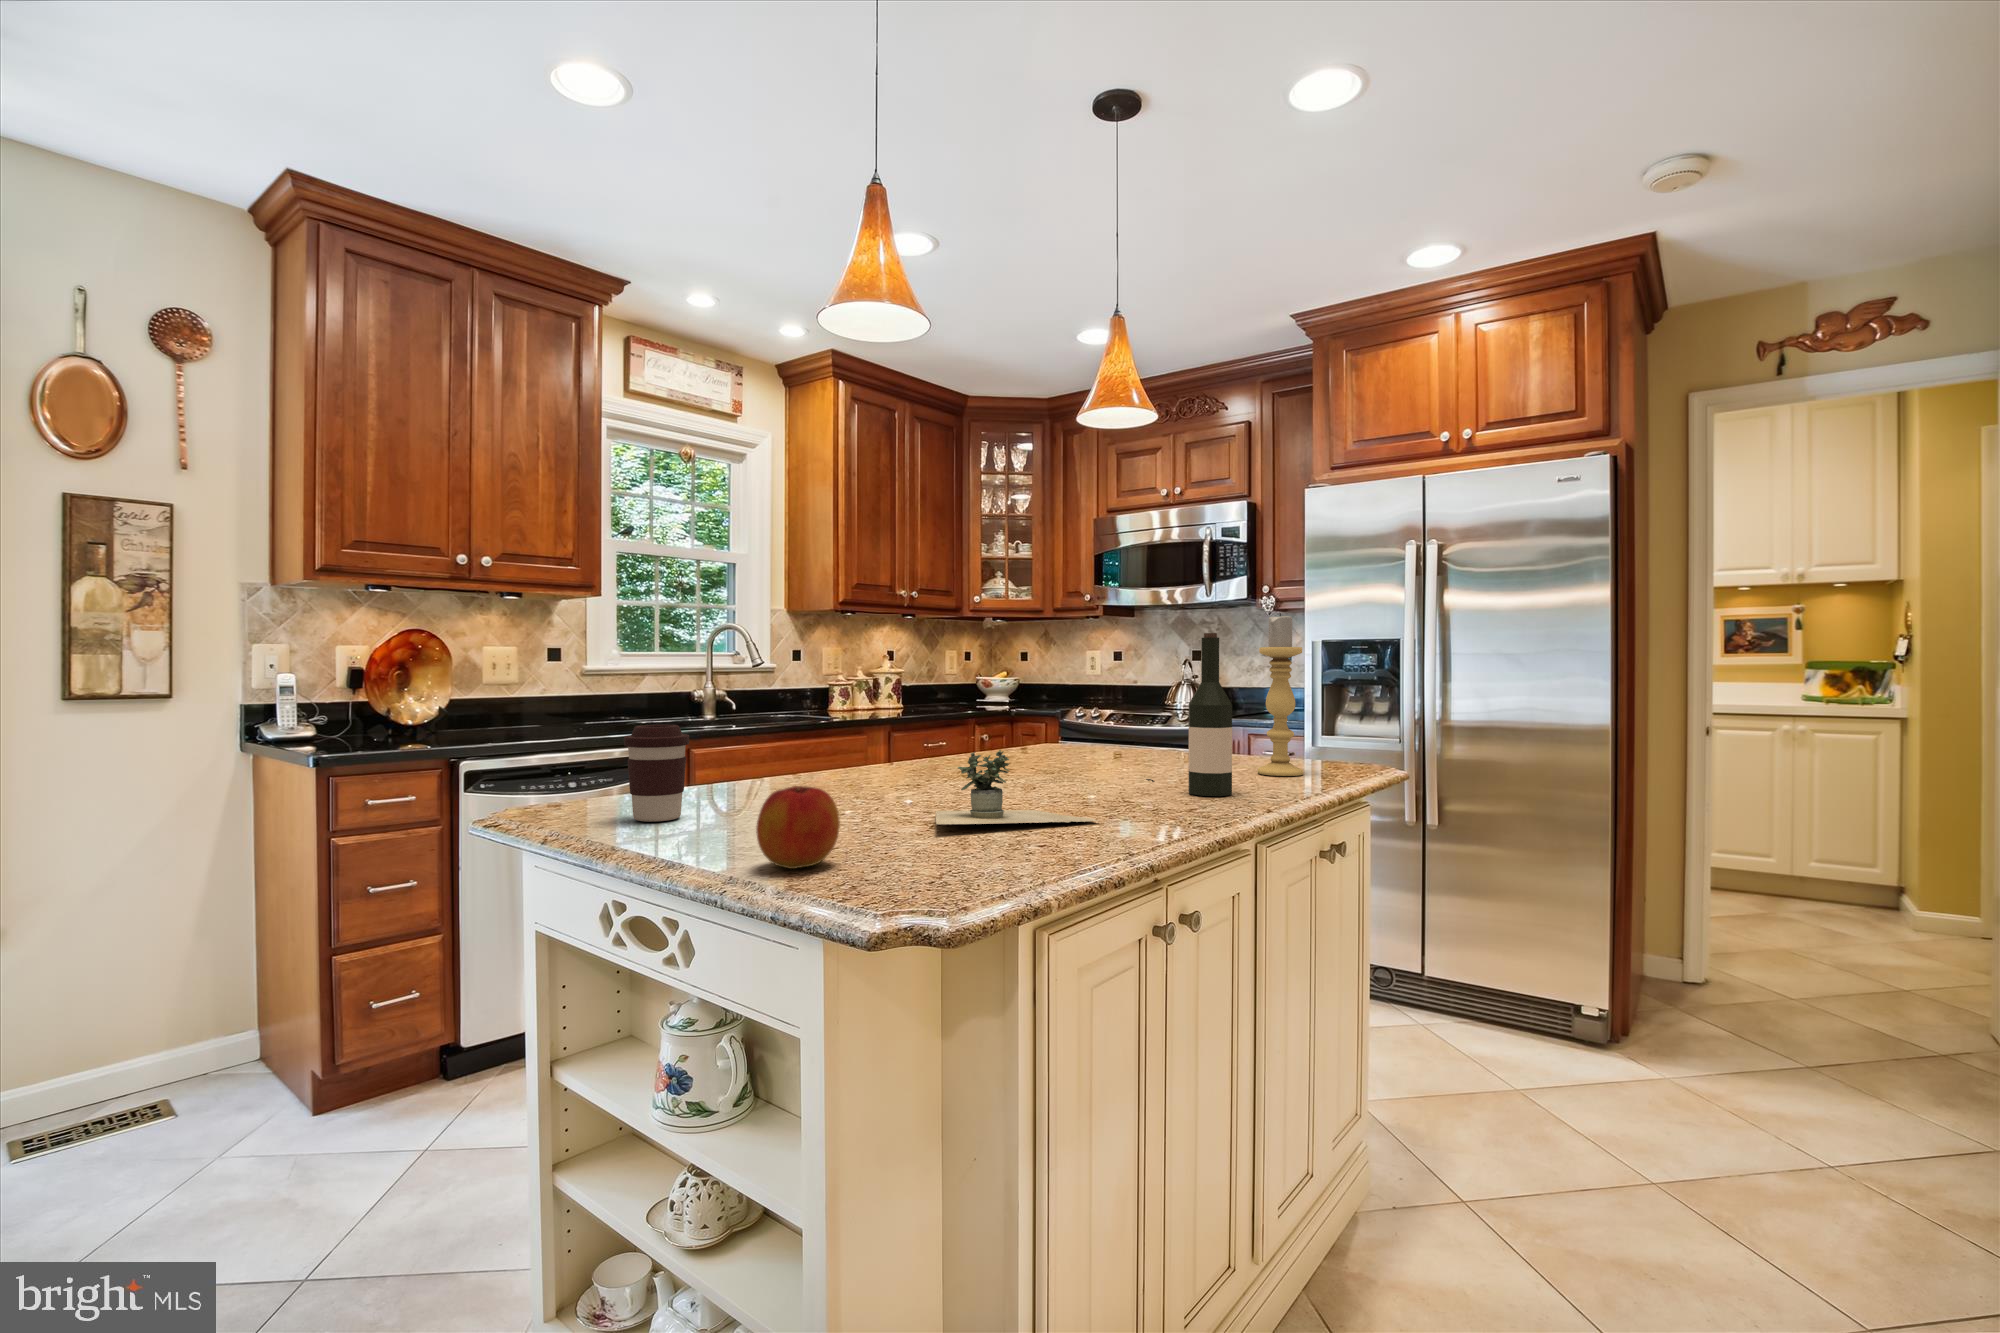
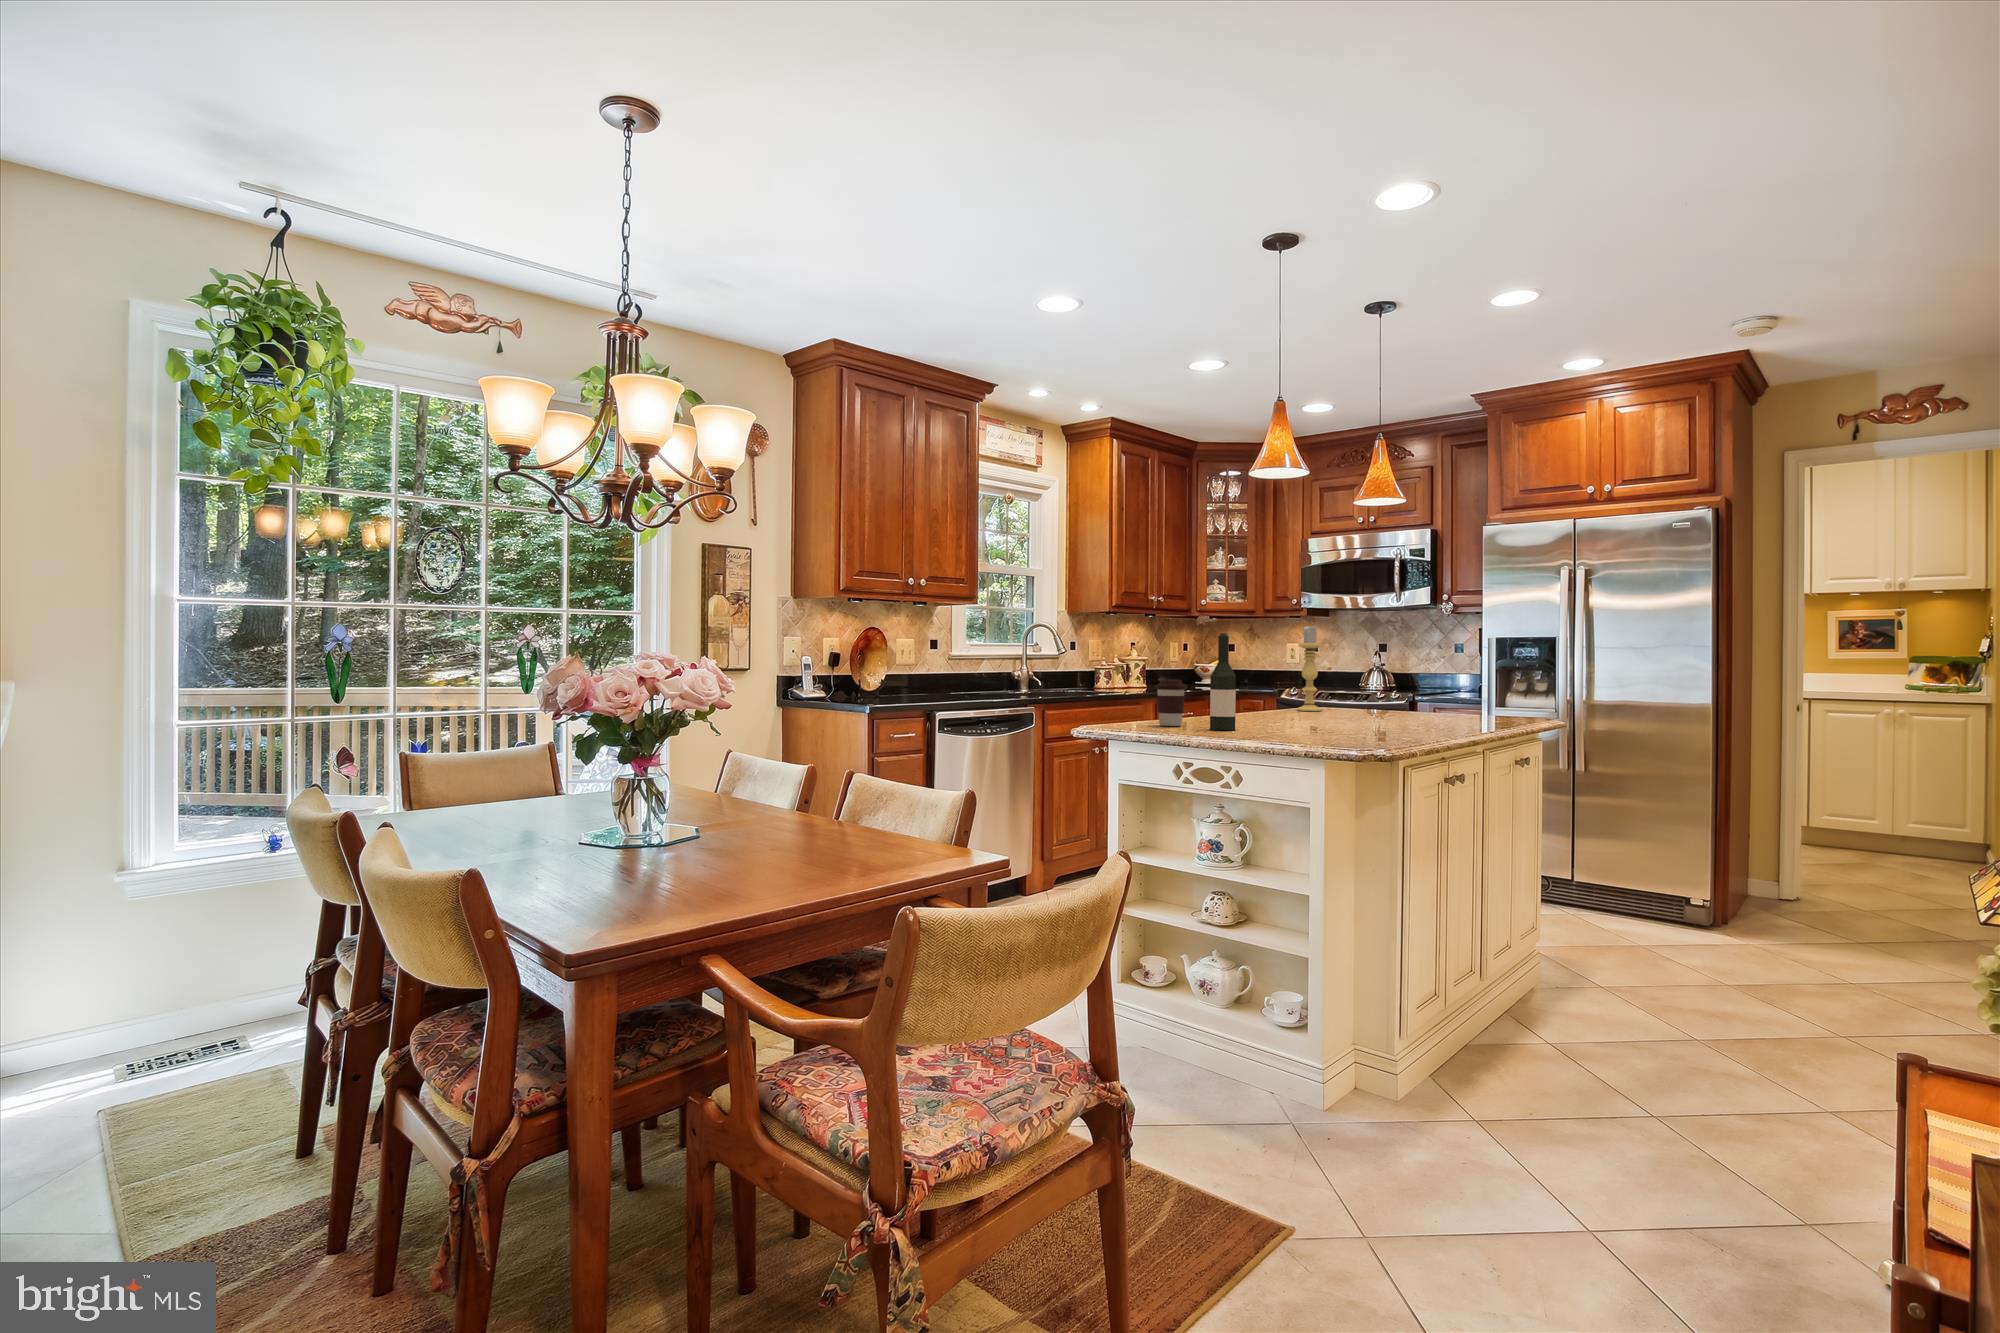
candle holder: present [1258,613,1303,776] -> present [1297,626,1322,711]
wine bottle: present [1188,633,1232,796] -> present [1210,633,1236,730]
potted plant: present [935,750,1155,824] -> none [1310,692,1427,728]
apple: present [756,786,840,869] -> none [1267,702,1302,736]

